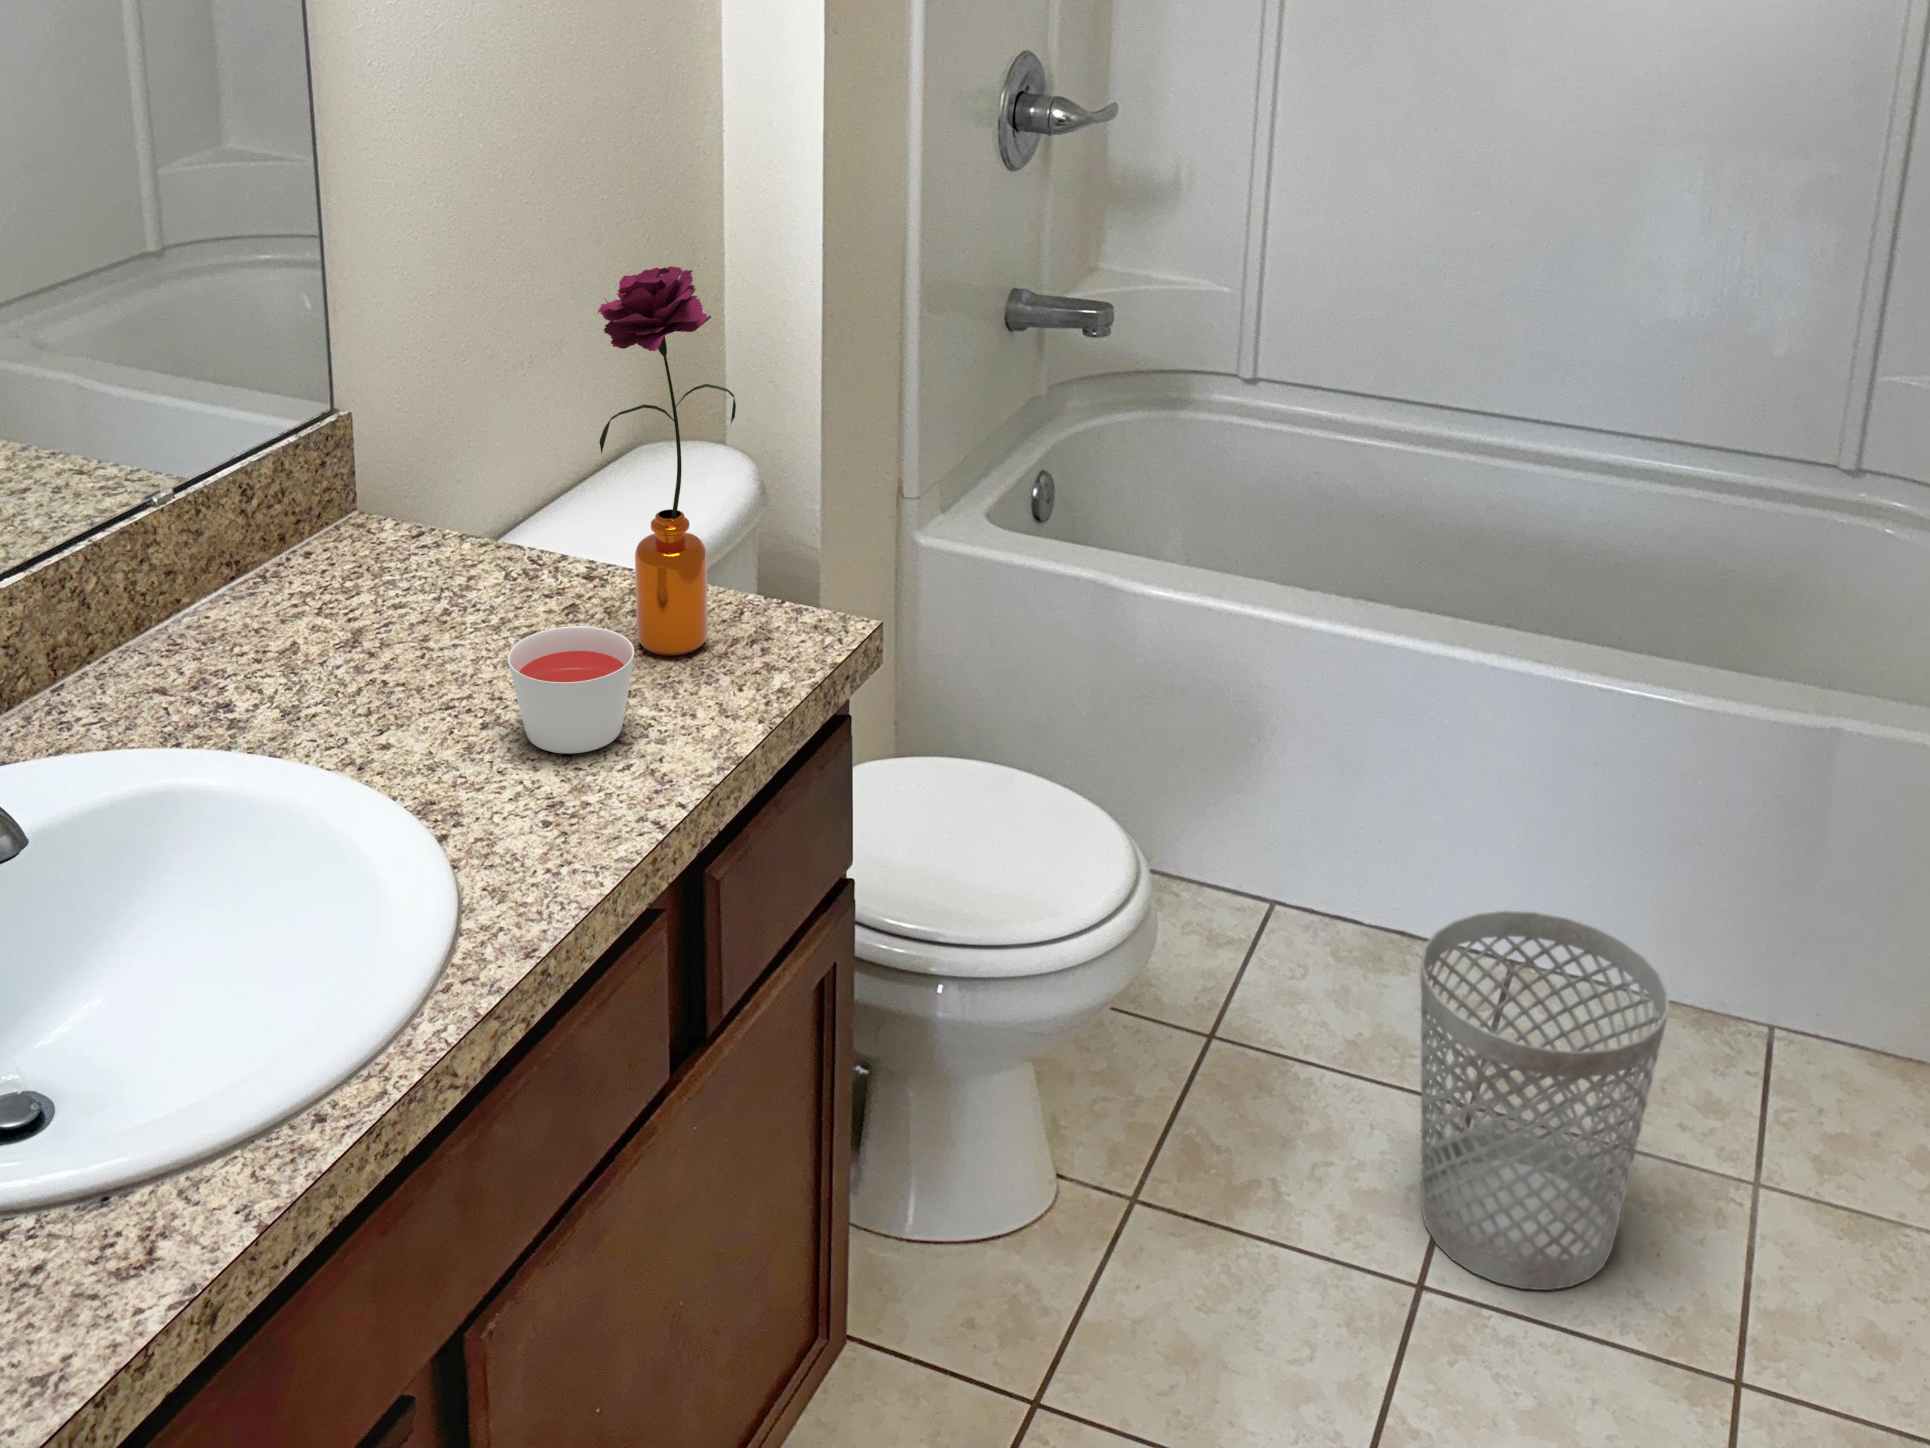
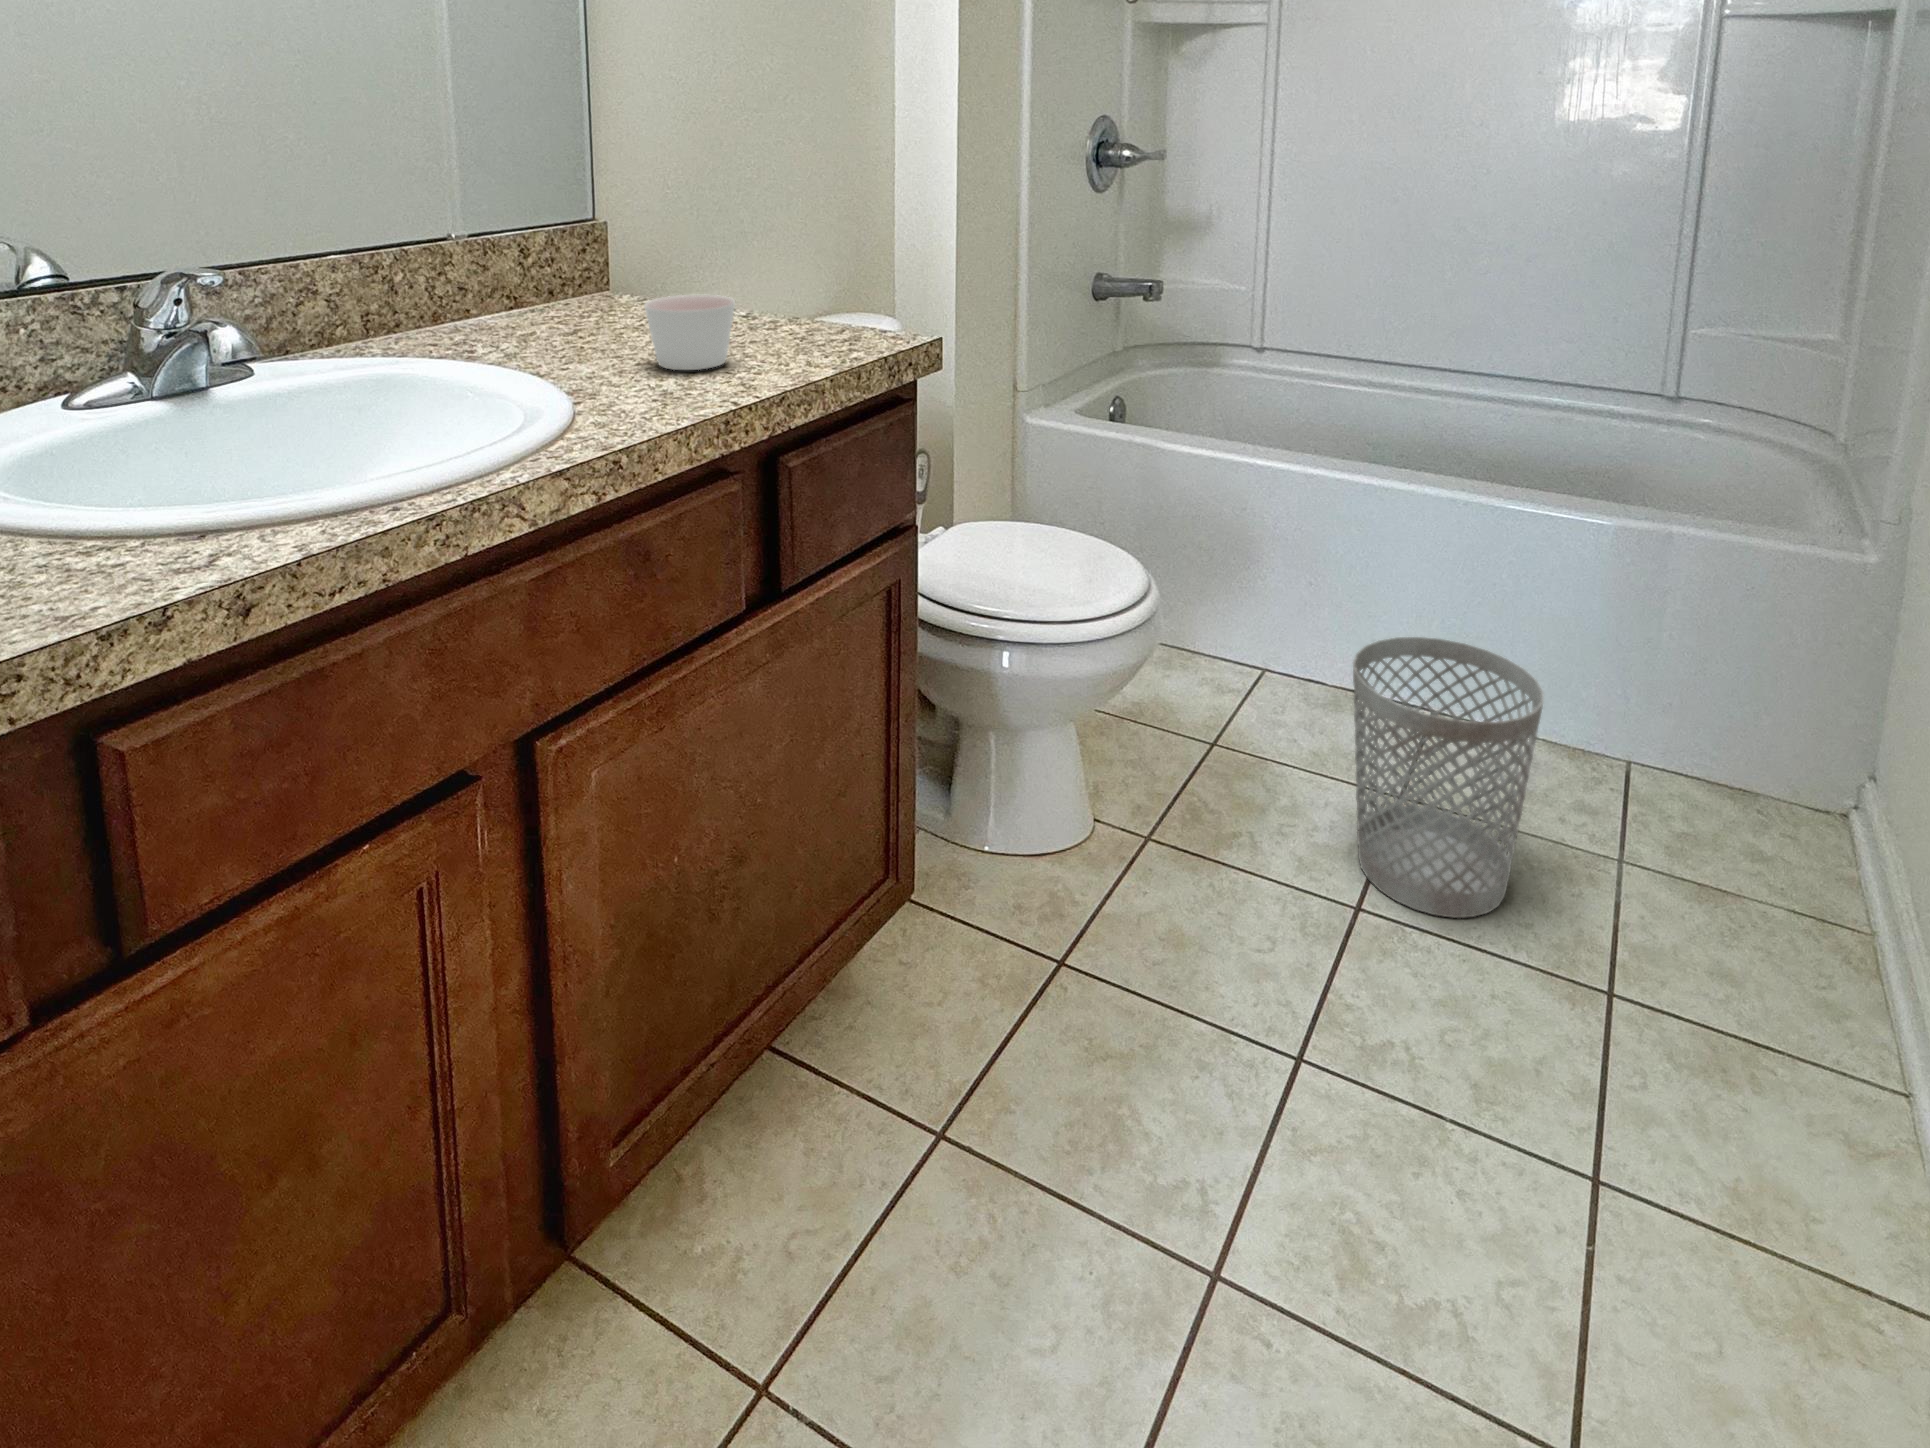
flower: present [598,266,736,656] -> none [732,56,828,340]

